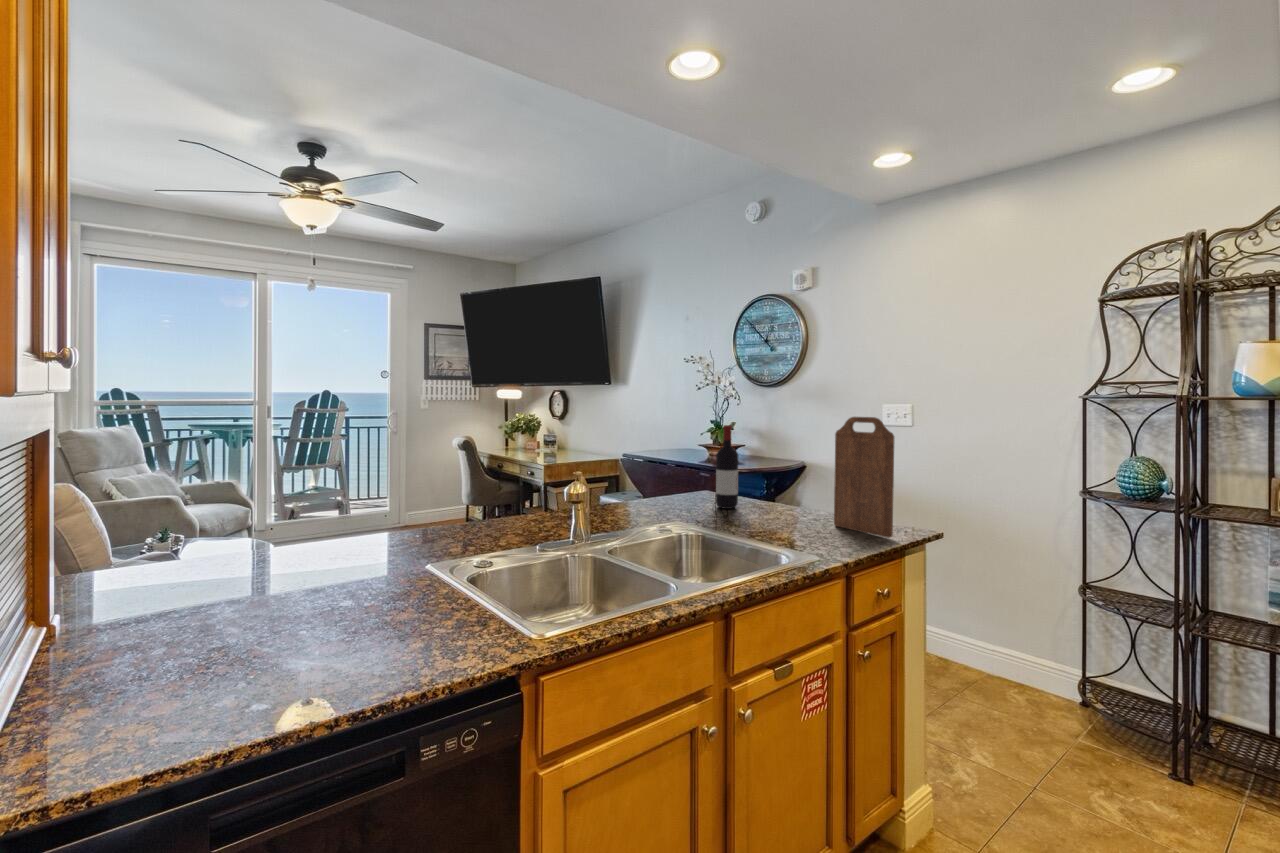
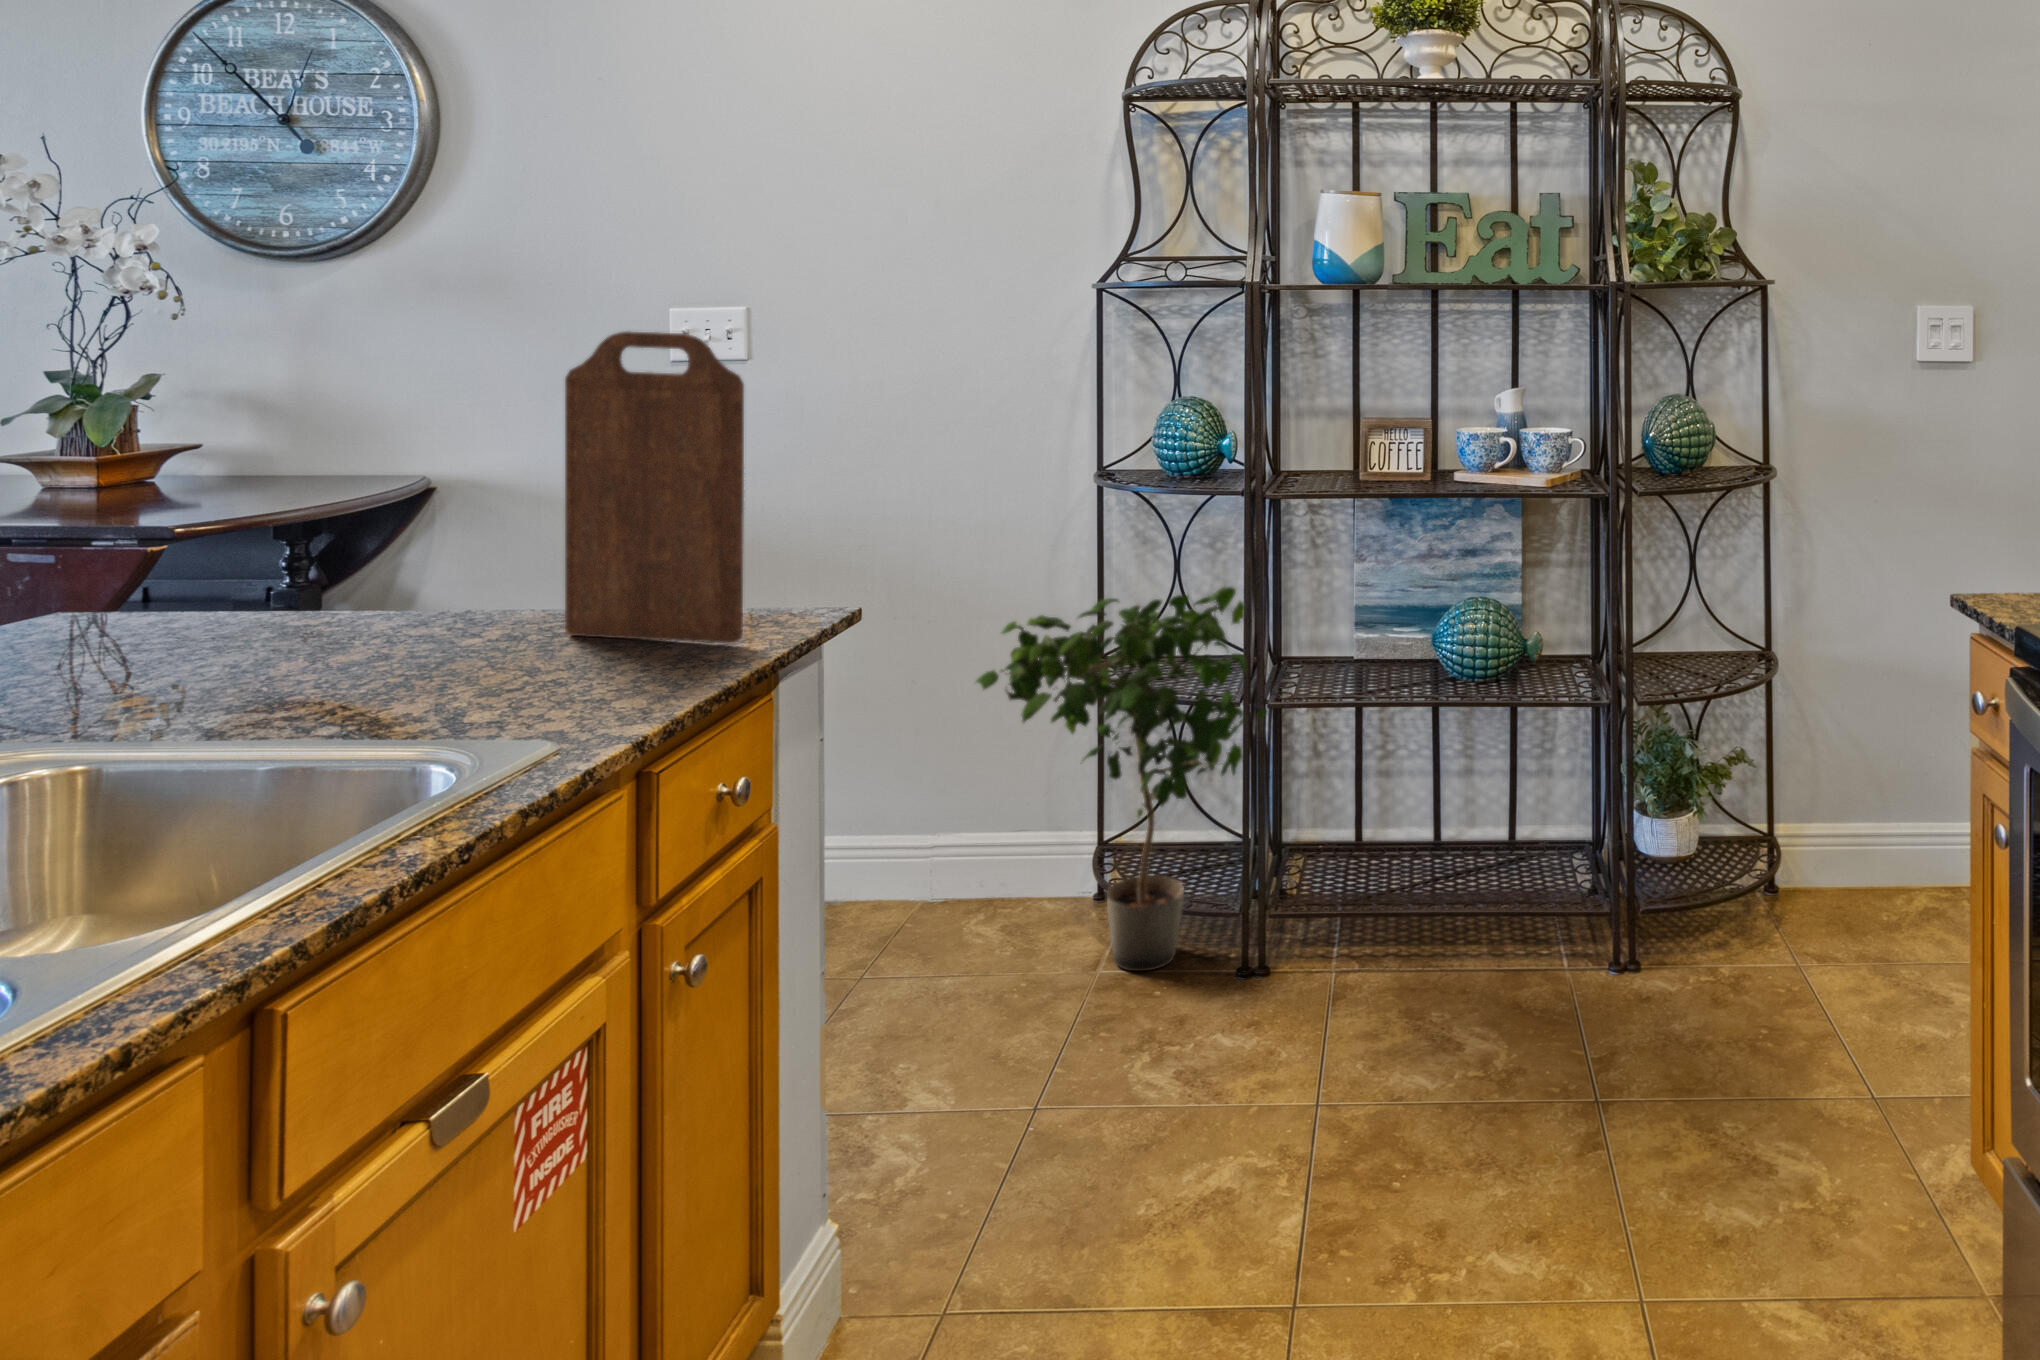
wine bottle: present [716,425,738,509] -> none [88,357,191,640]
potted plant: none [1011,556,1210,753] -> present [976,587,1267,971]

